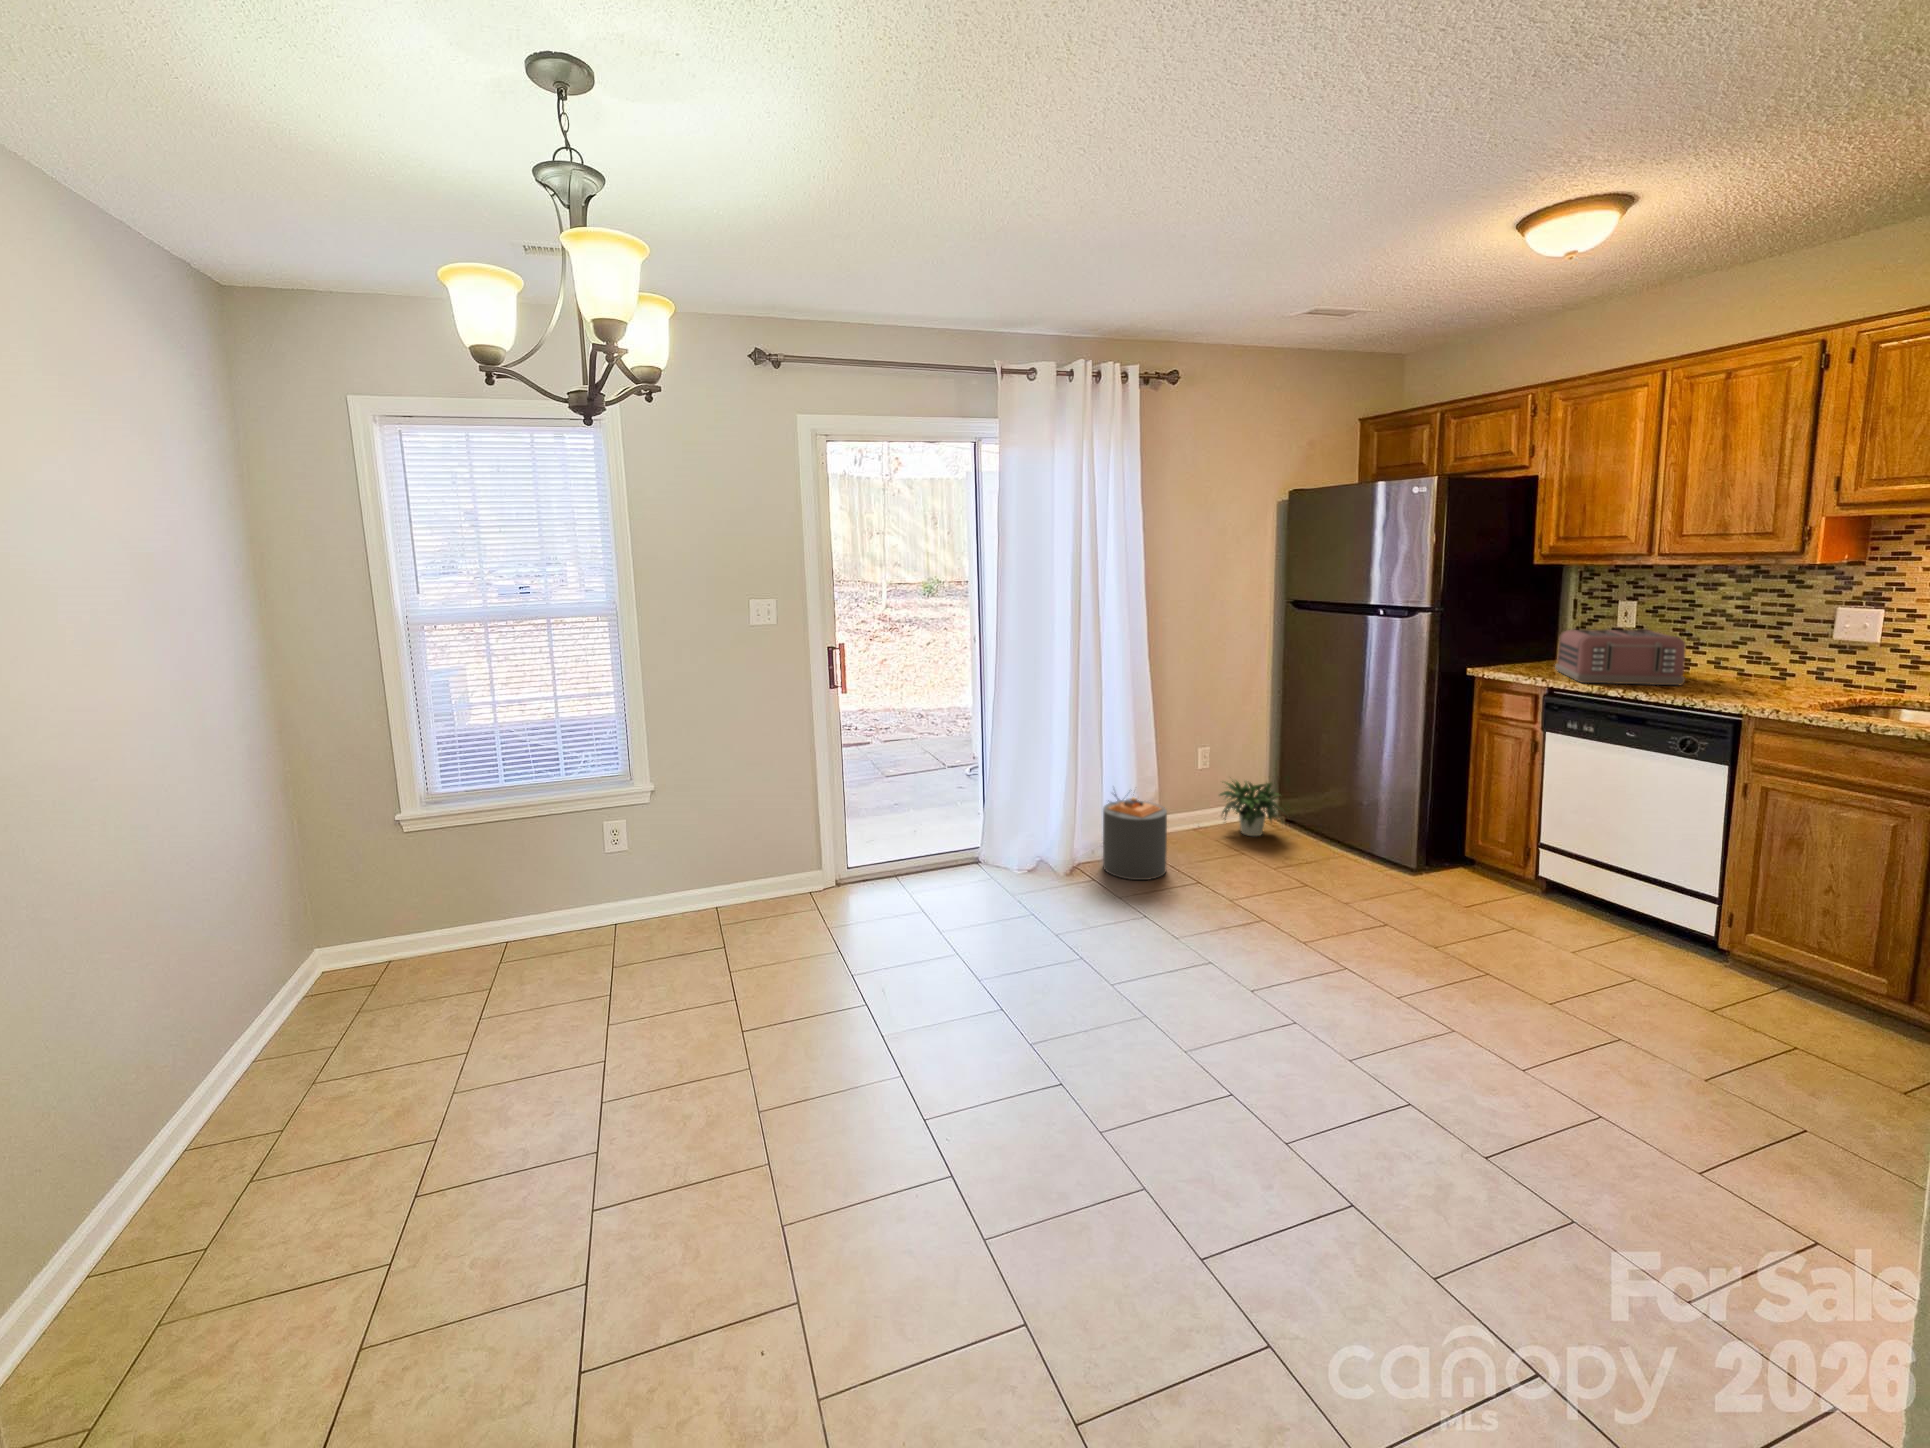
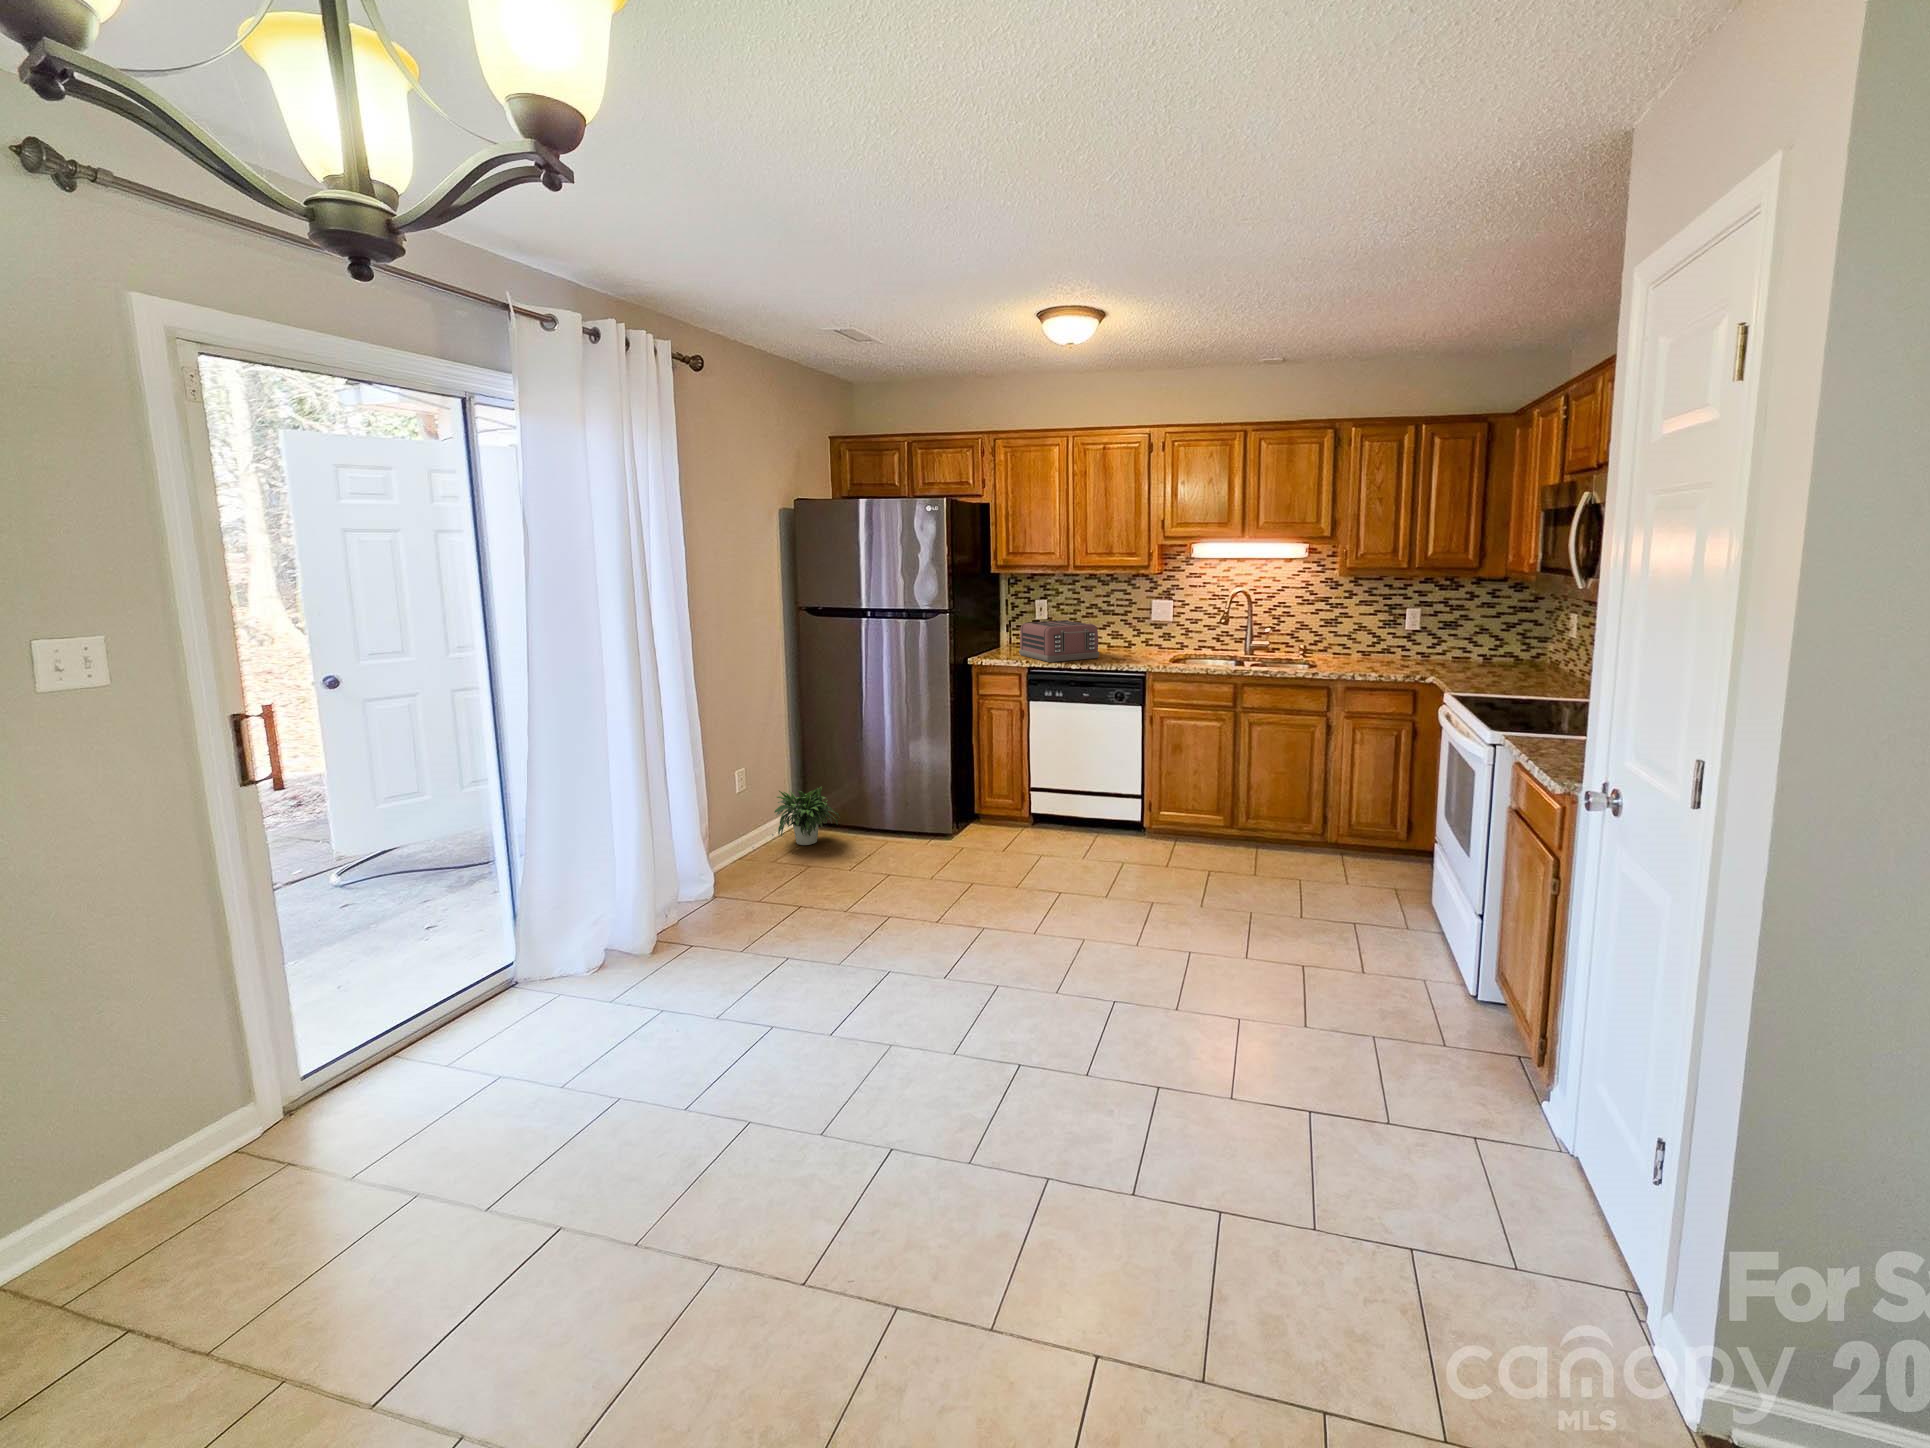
trash can: present [1103,794,1167,880] -> none [687,821,766,930]

